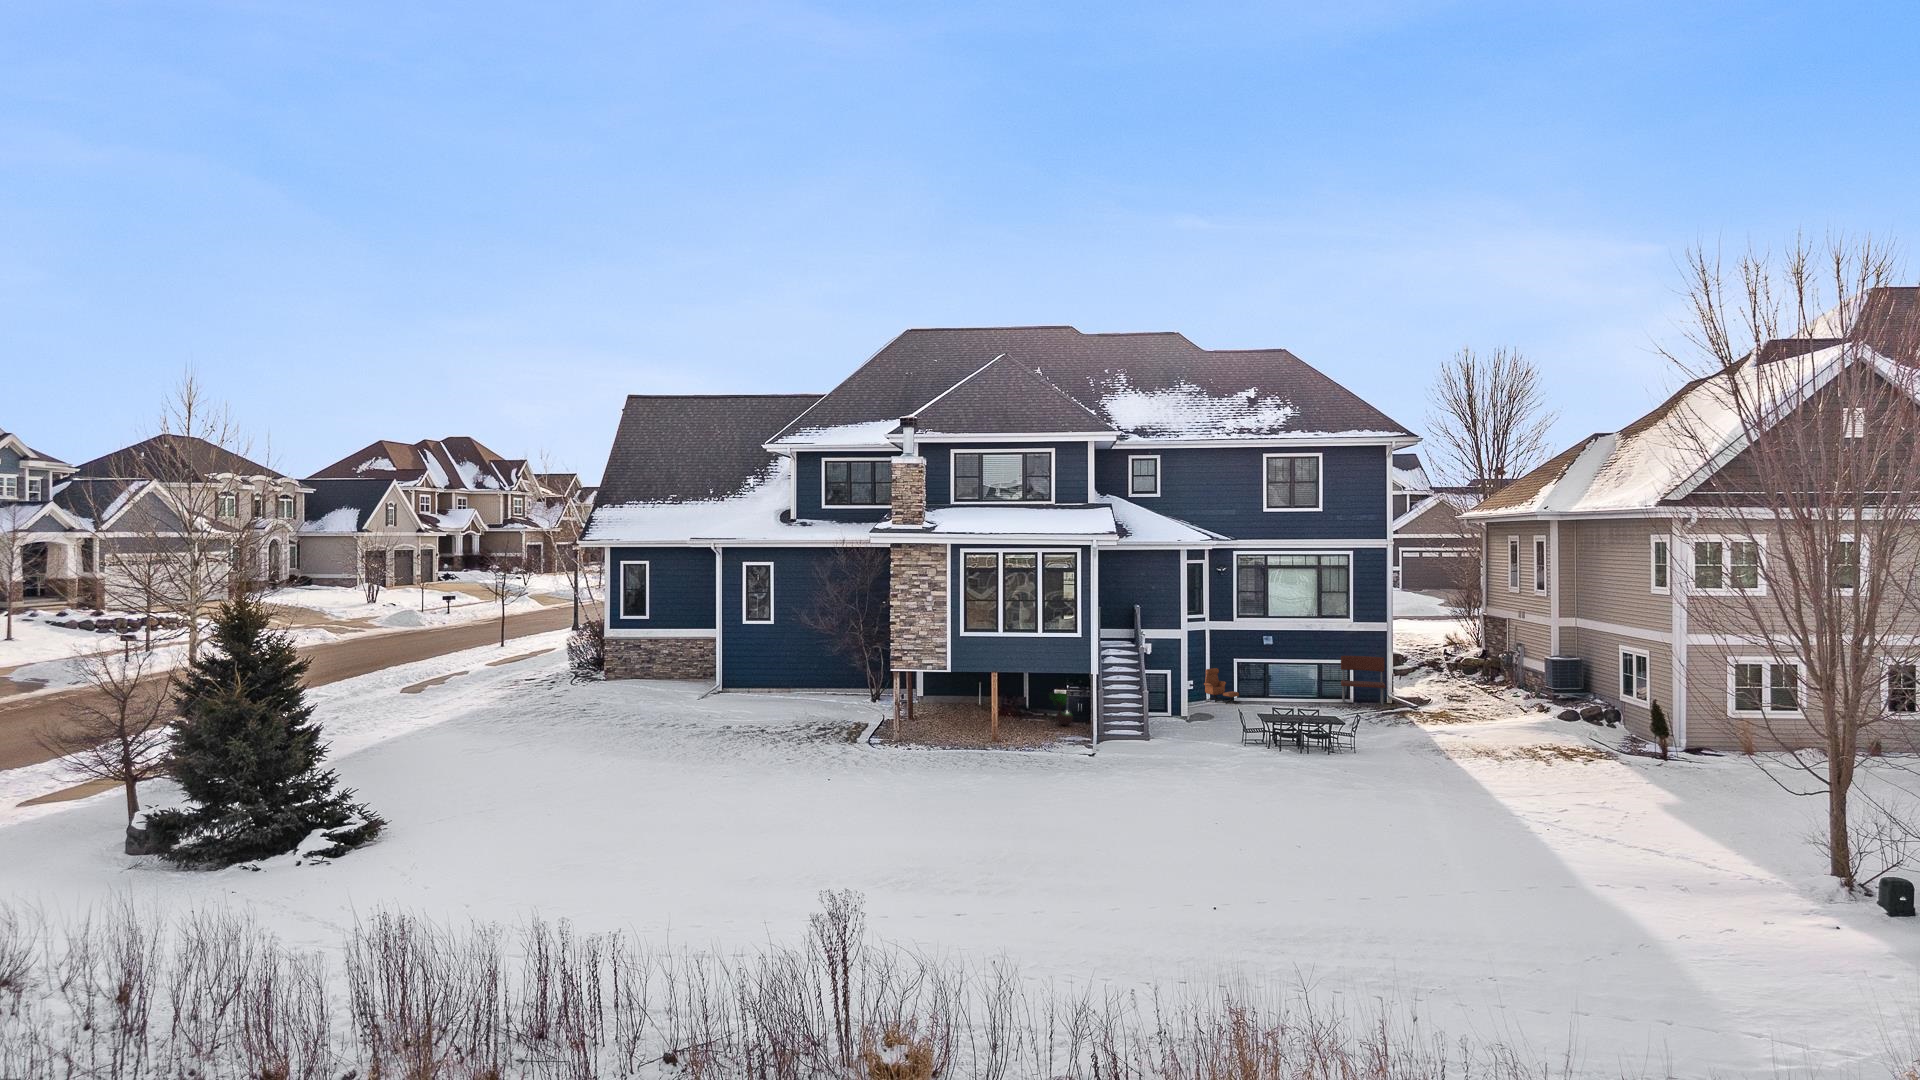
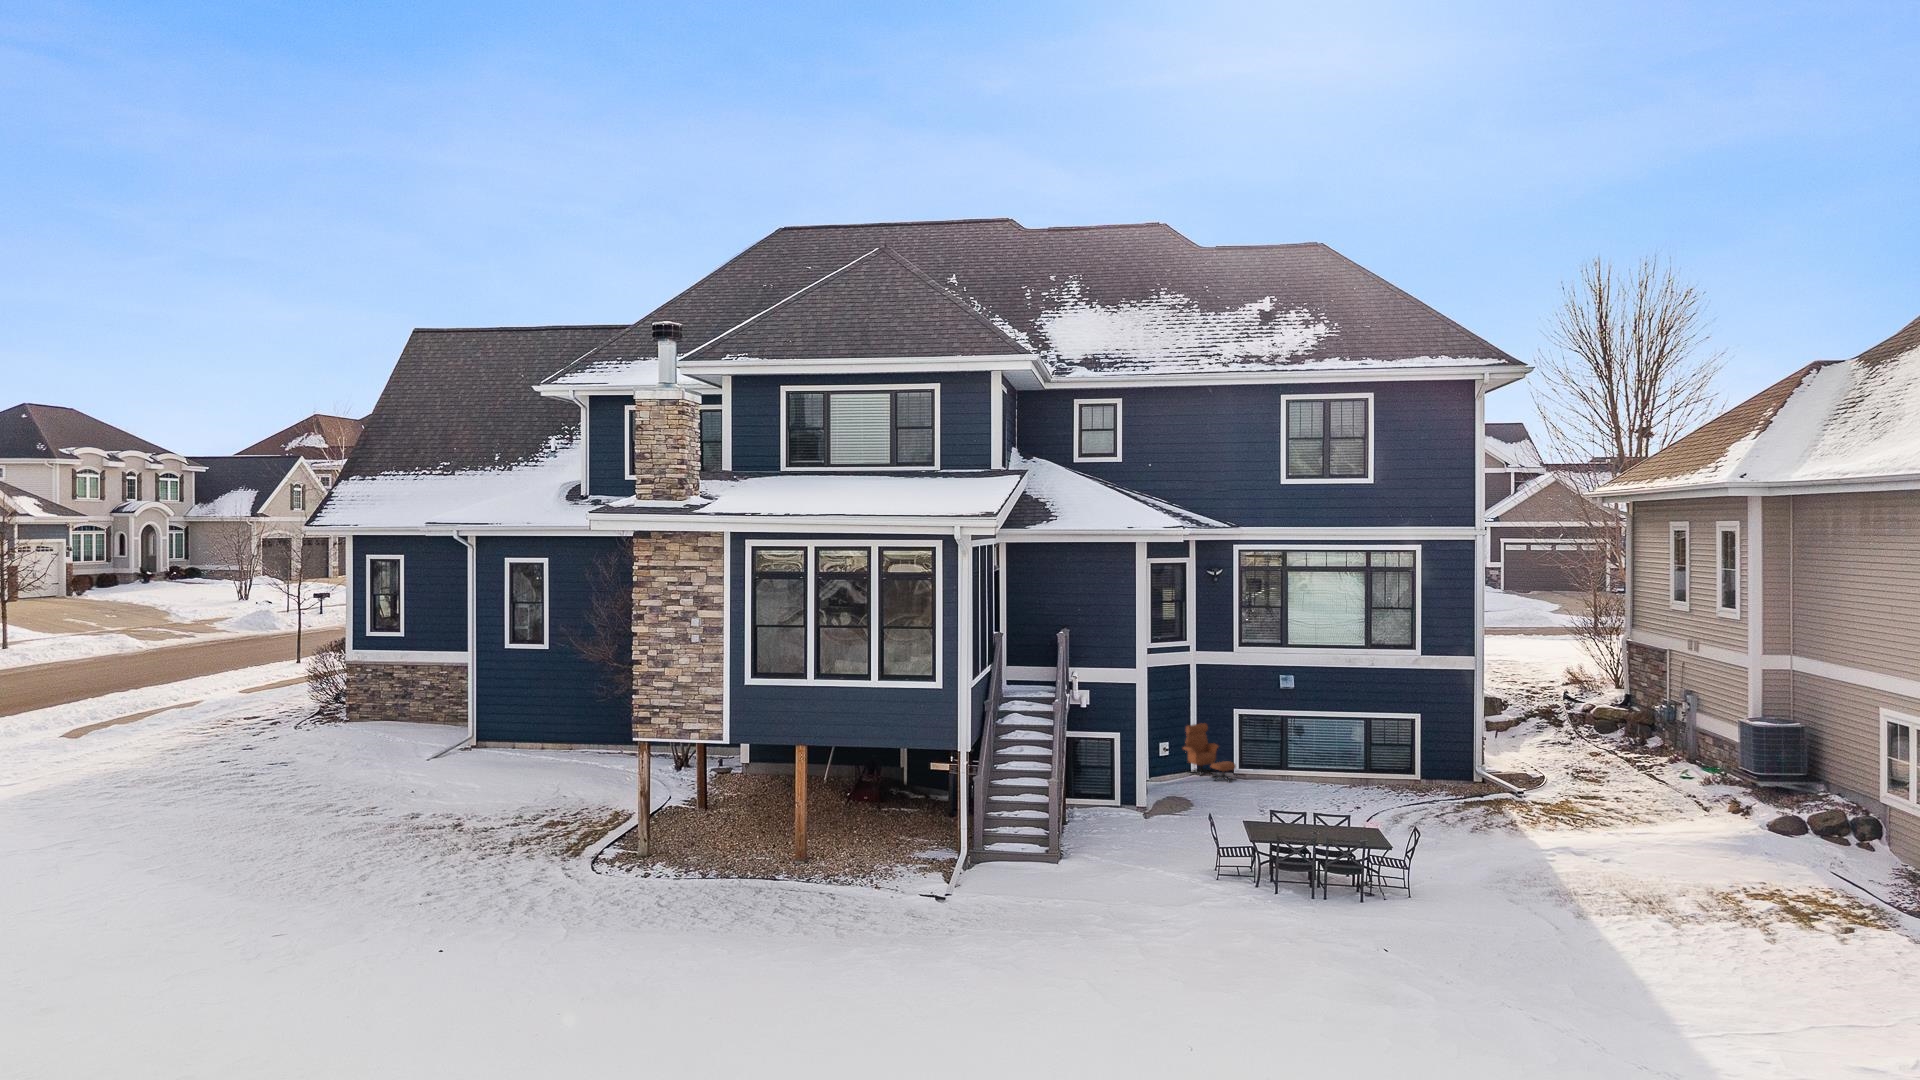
bench: present [1341,656,1385,705] -> none [1399,708,1470,790]
potted tree: present [1051,692,1073,725] -> none [903,764,941,826]

